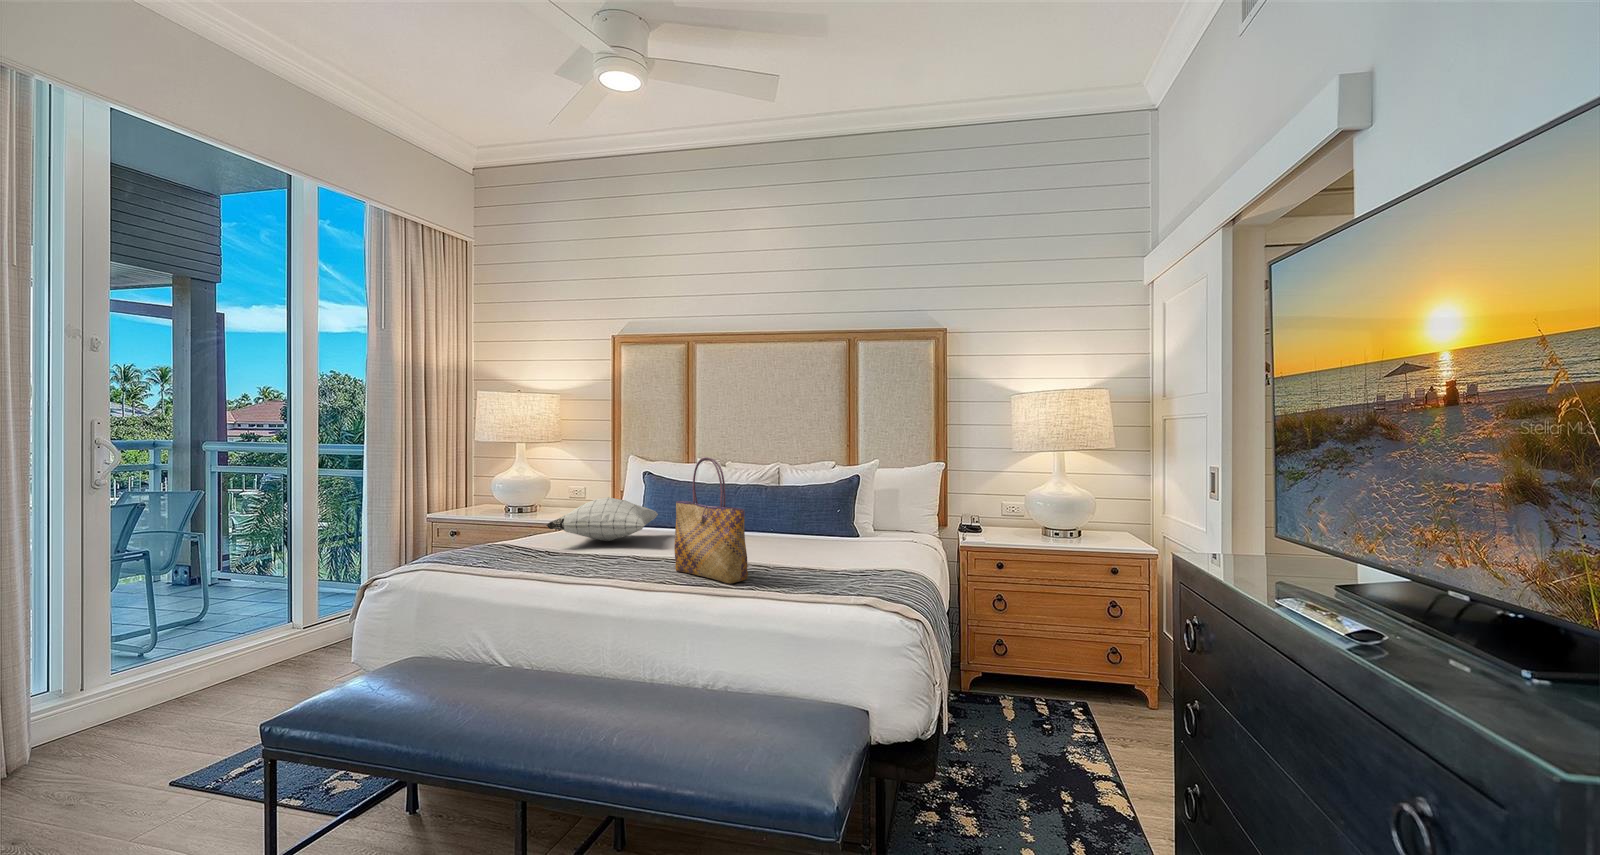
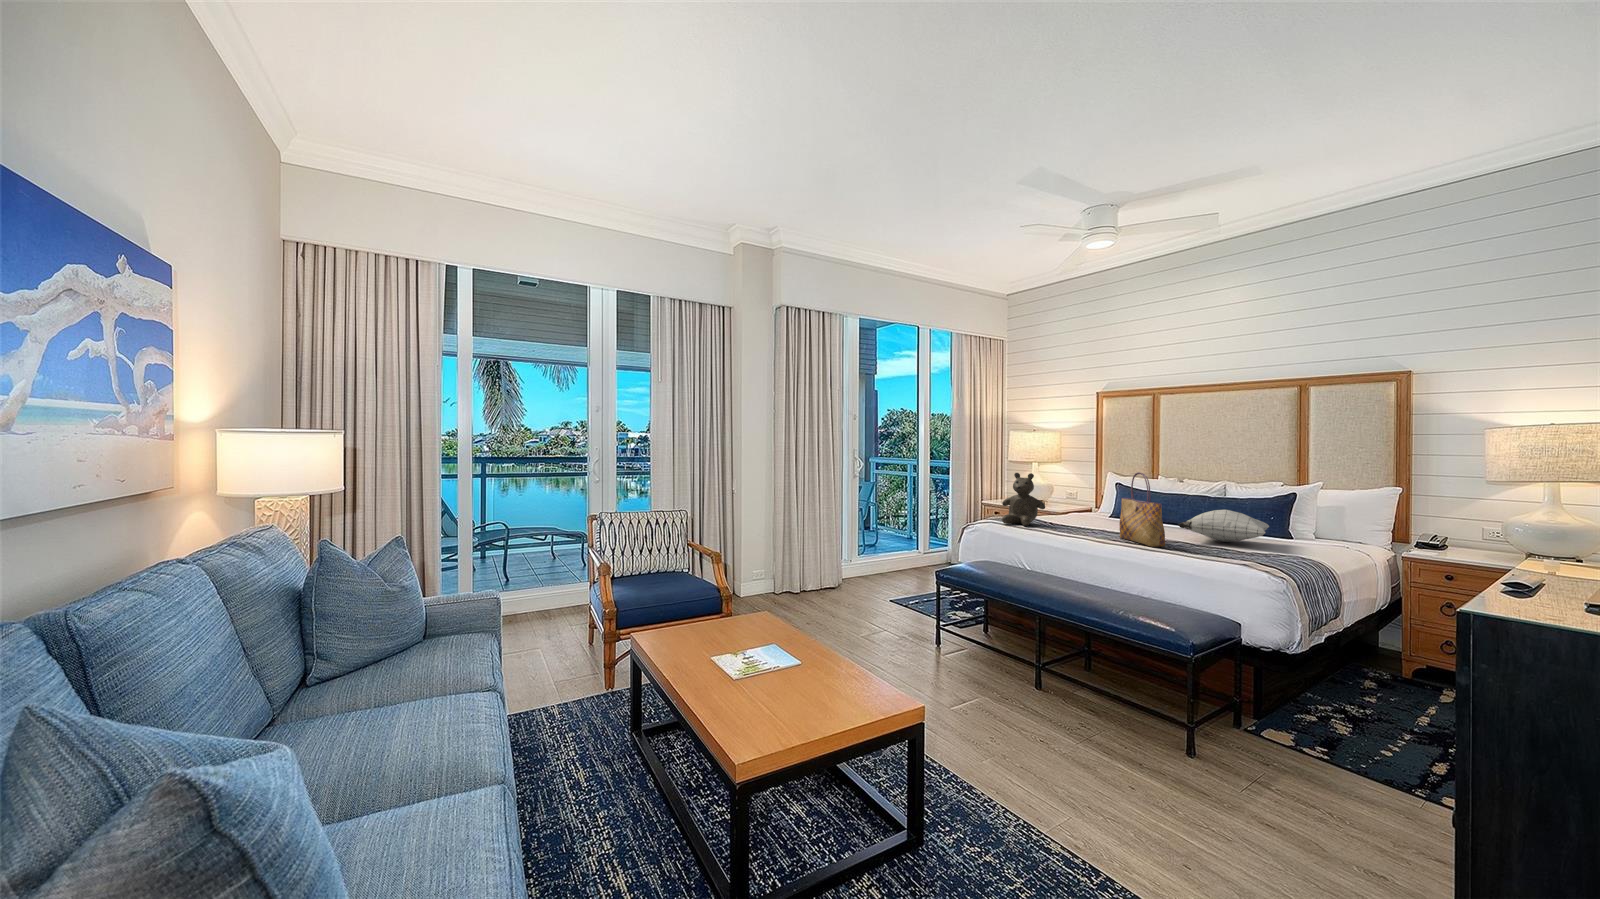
teddy bear: none [464,465,547,568] -> present [1002,473,1045,526]
pillow: present [546,497,658,541] -> present [1178,510,1269,542]

